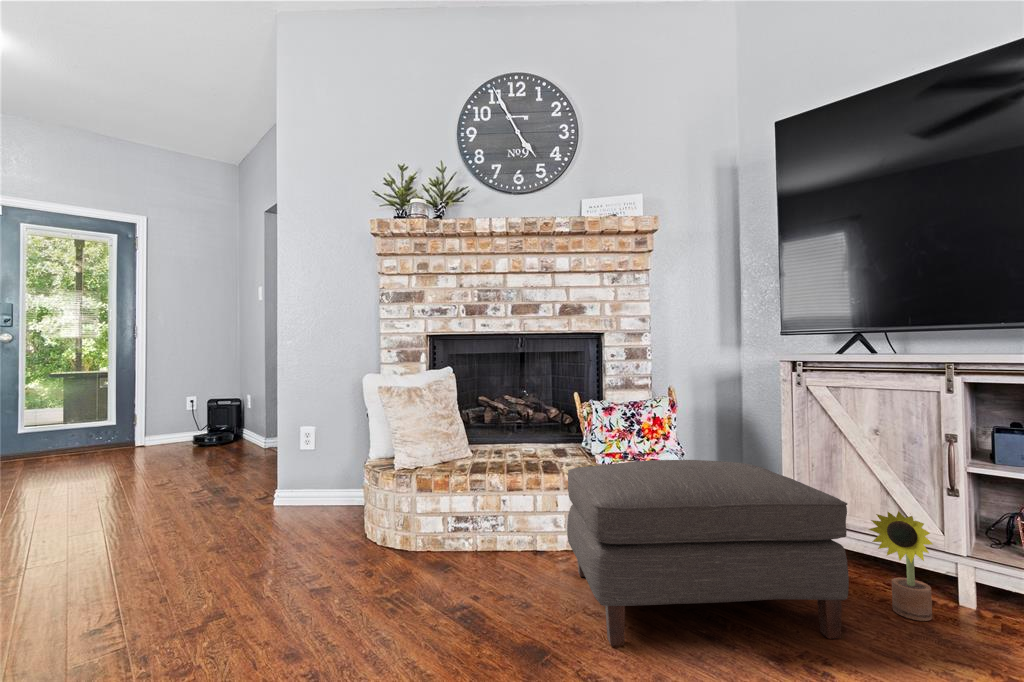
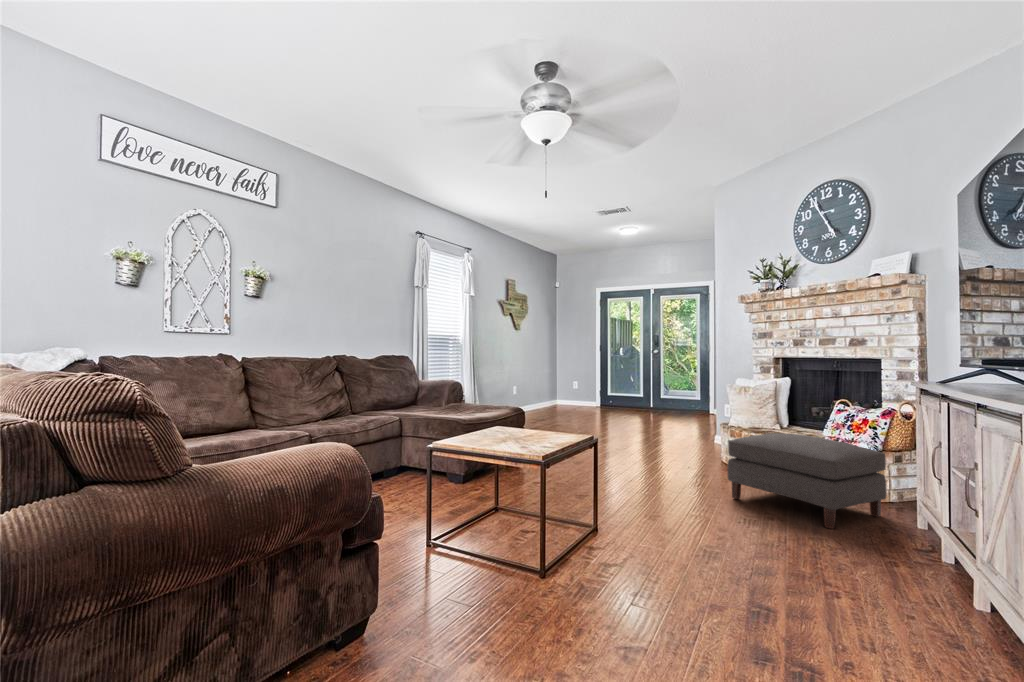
decorative plant: present [869,511,932,621] -> none [884,478,920,548]

